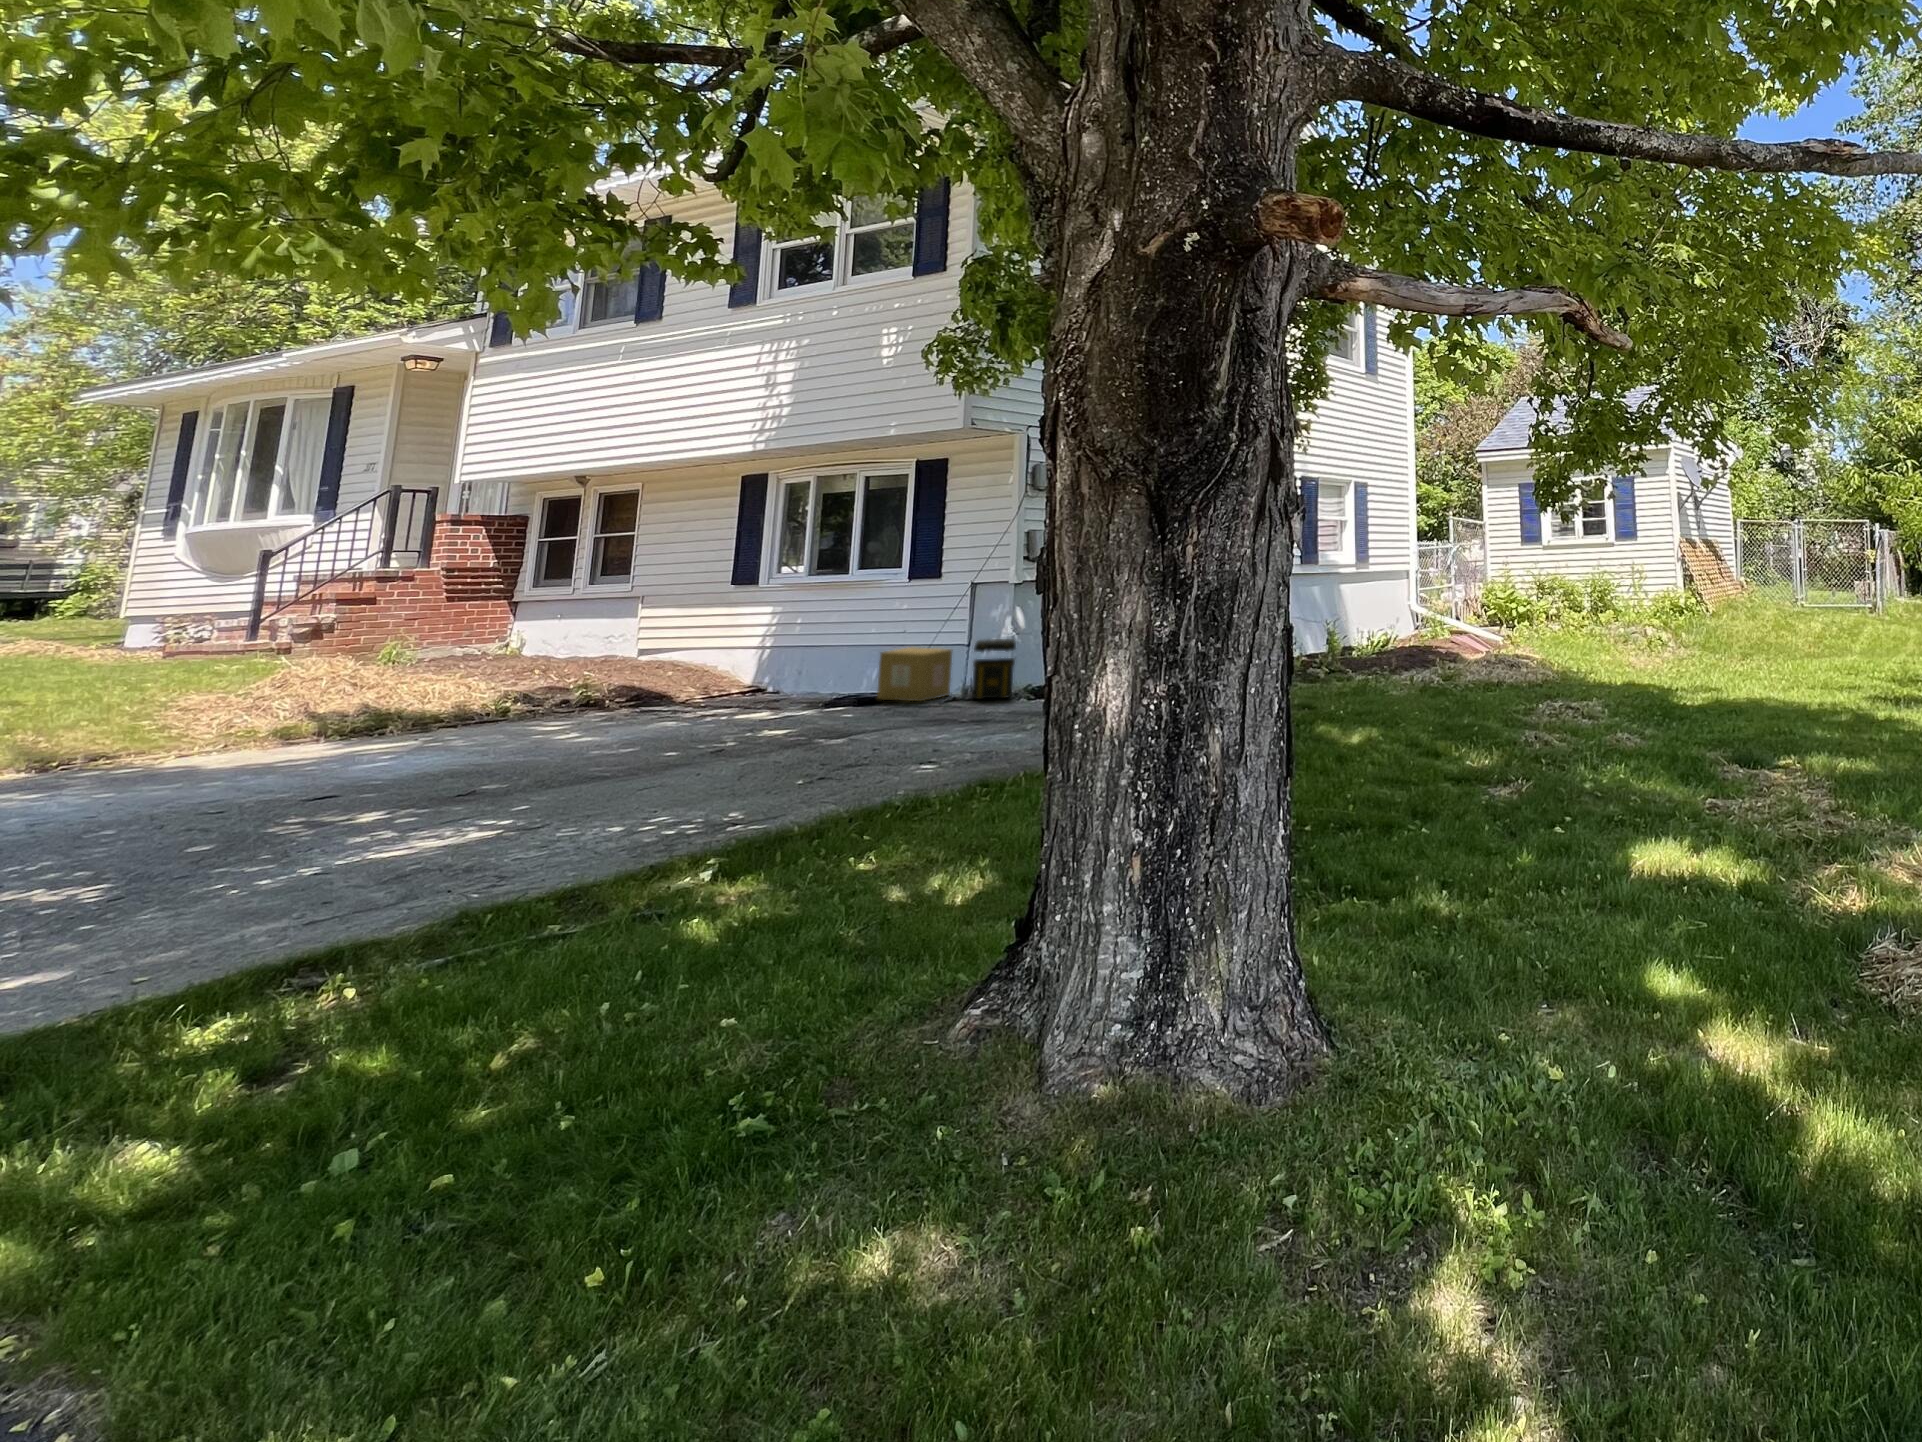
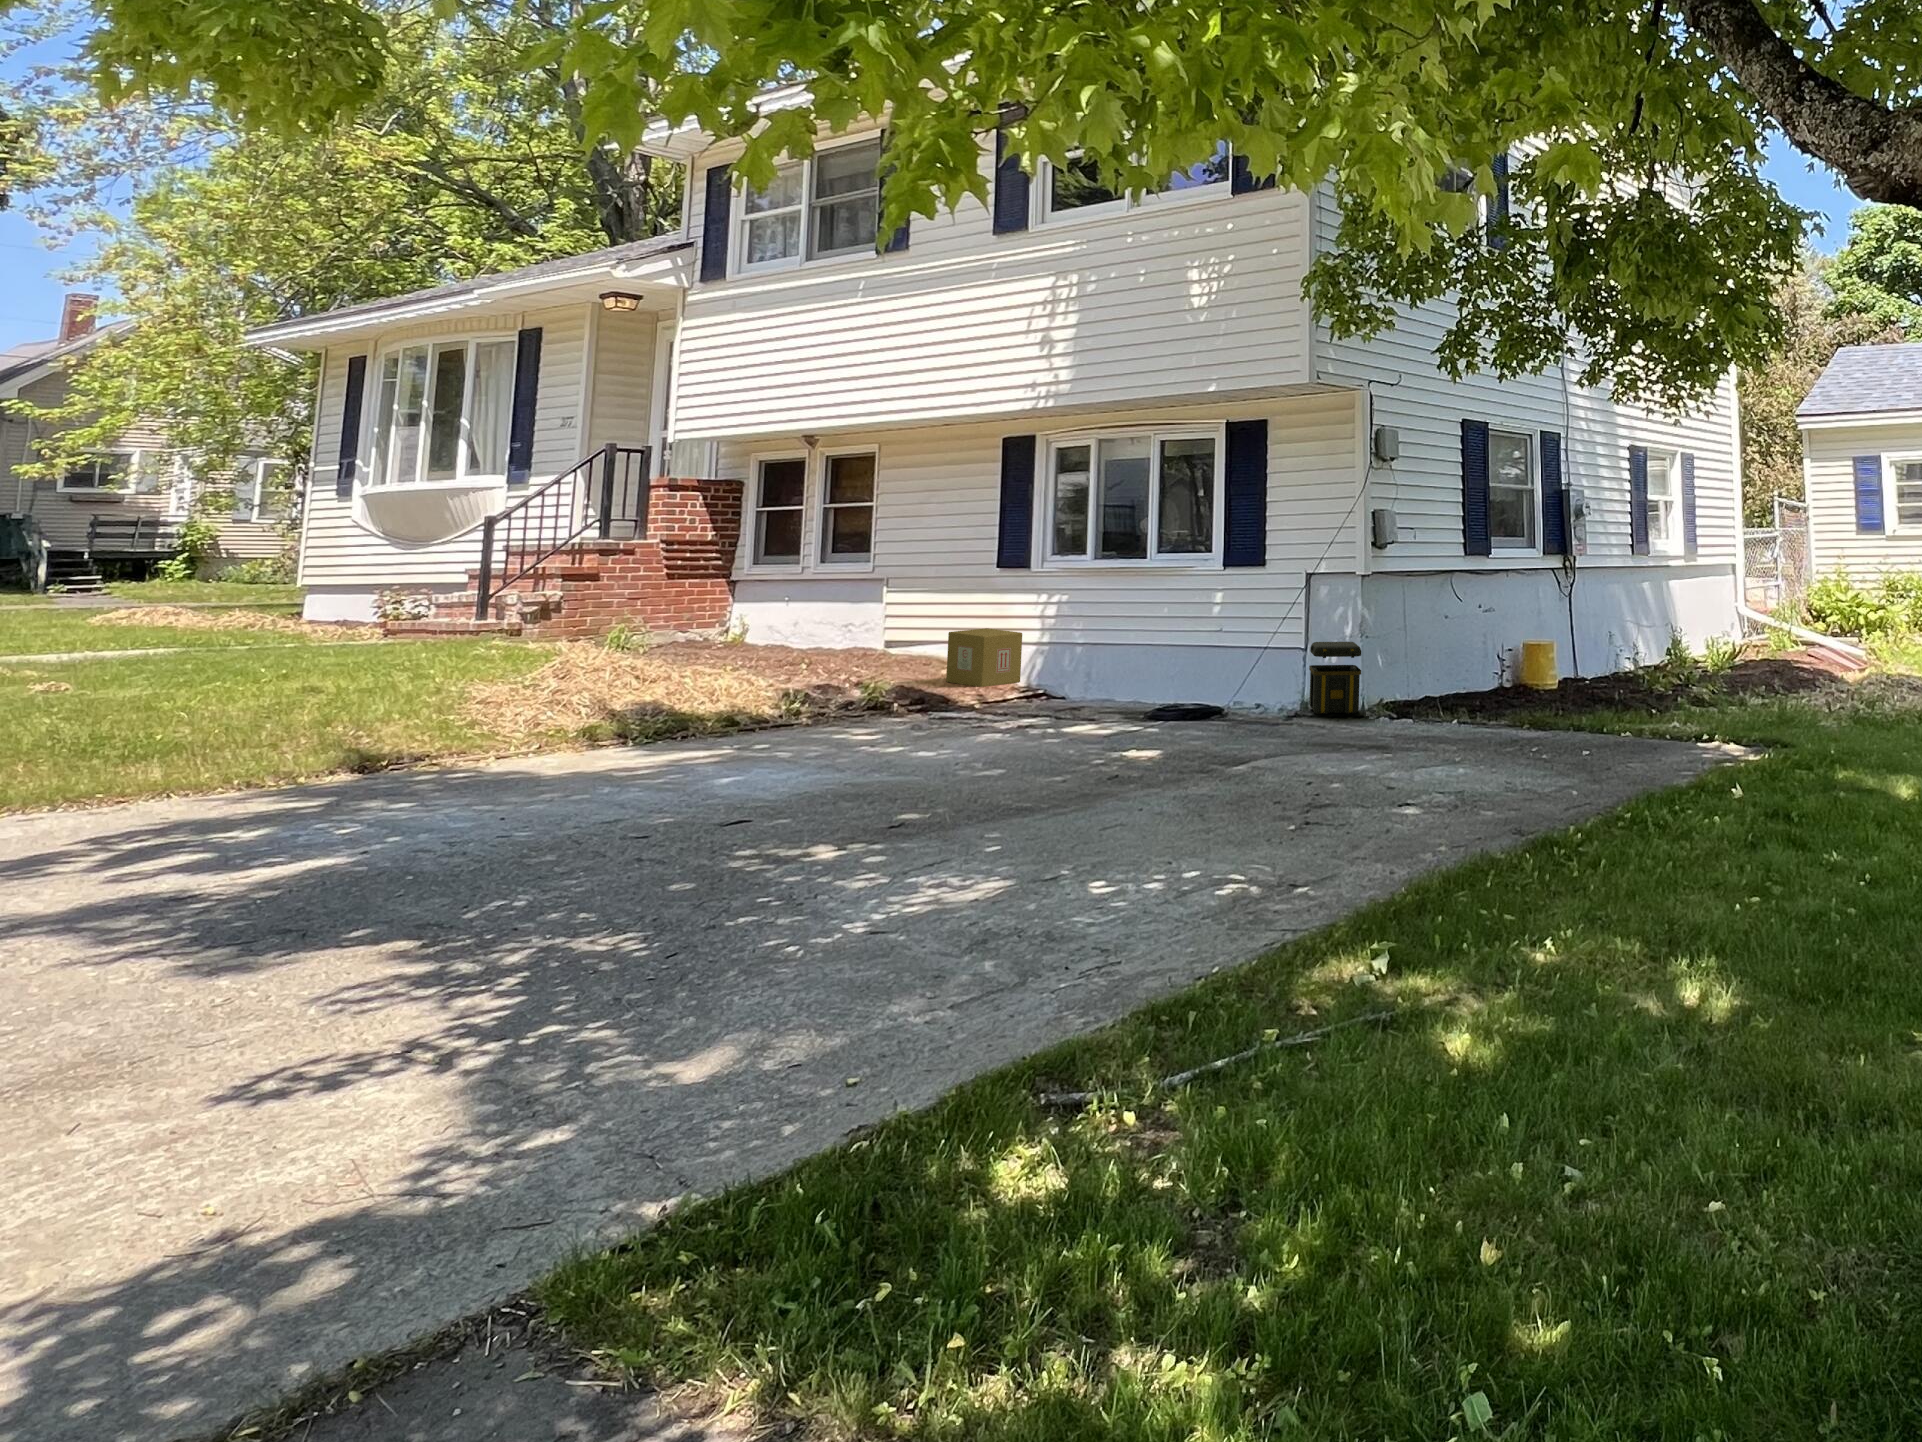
cardboard box: present [877,647,953,701] -> present [946,628,1022,687]

